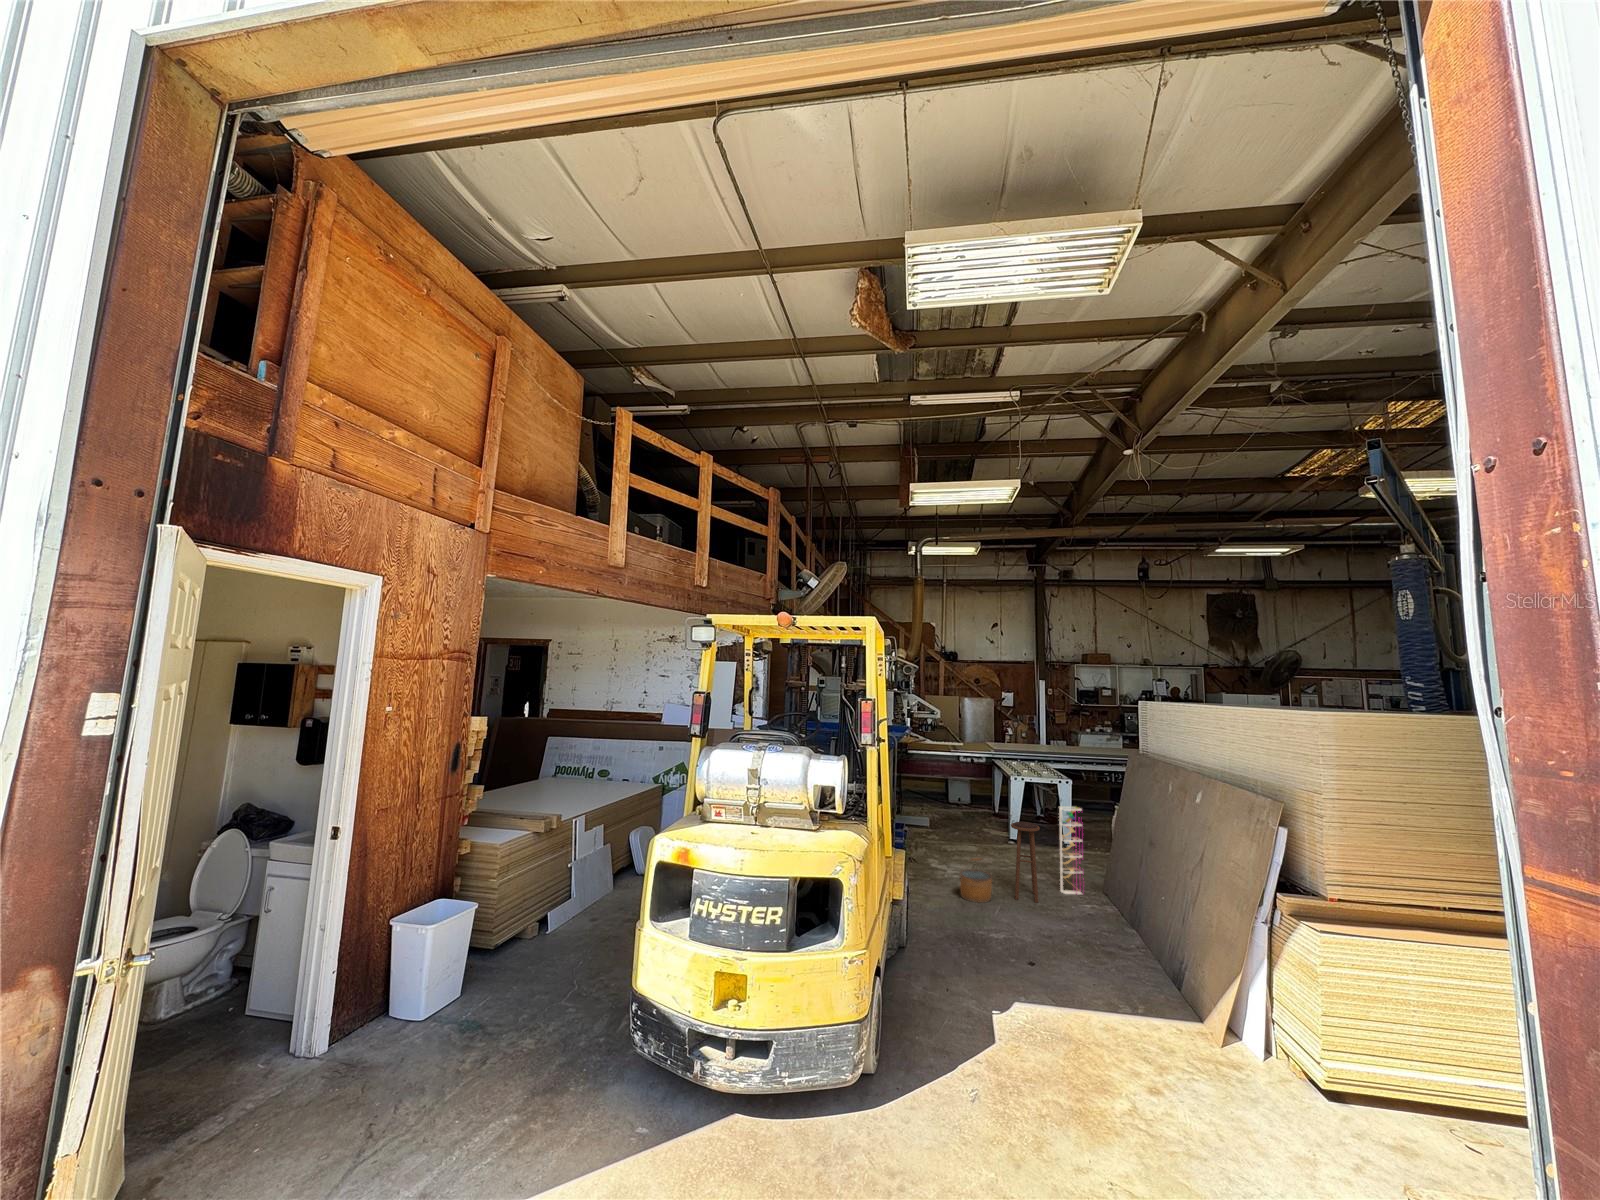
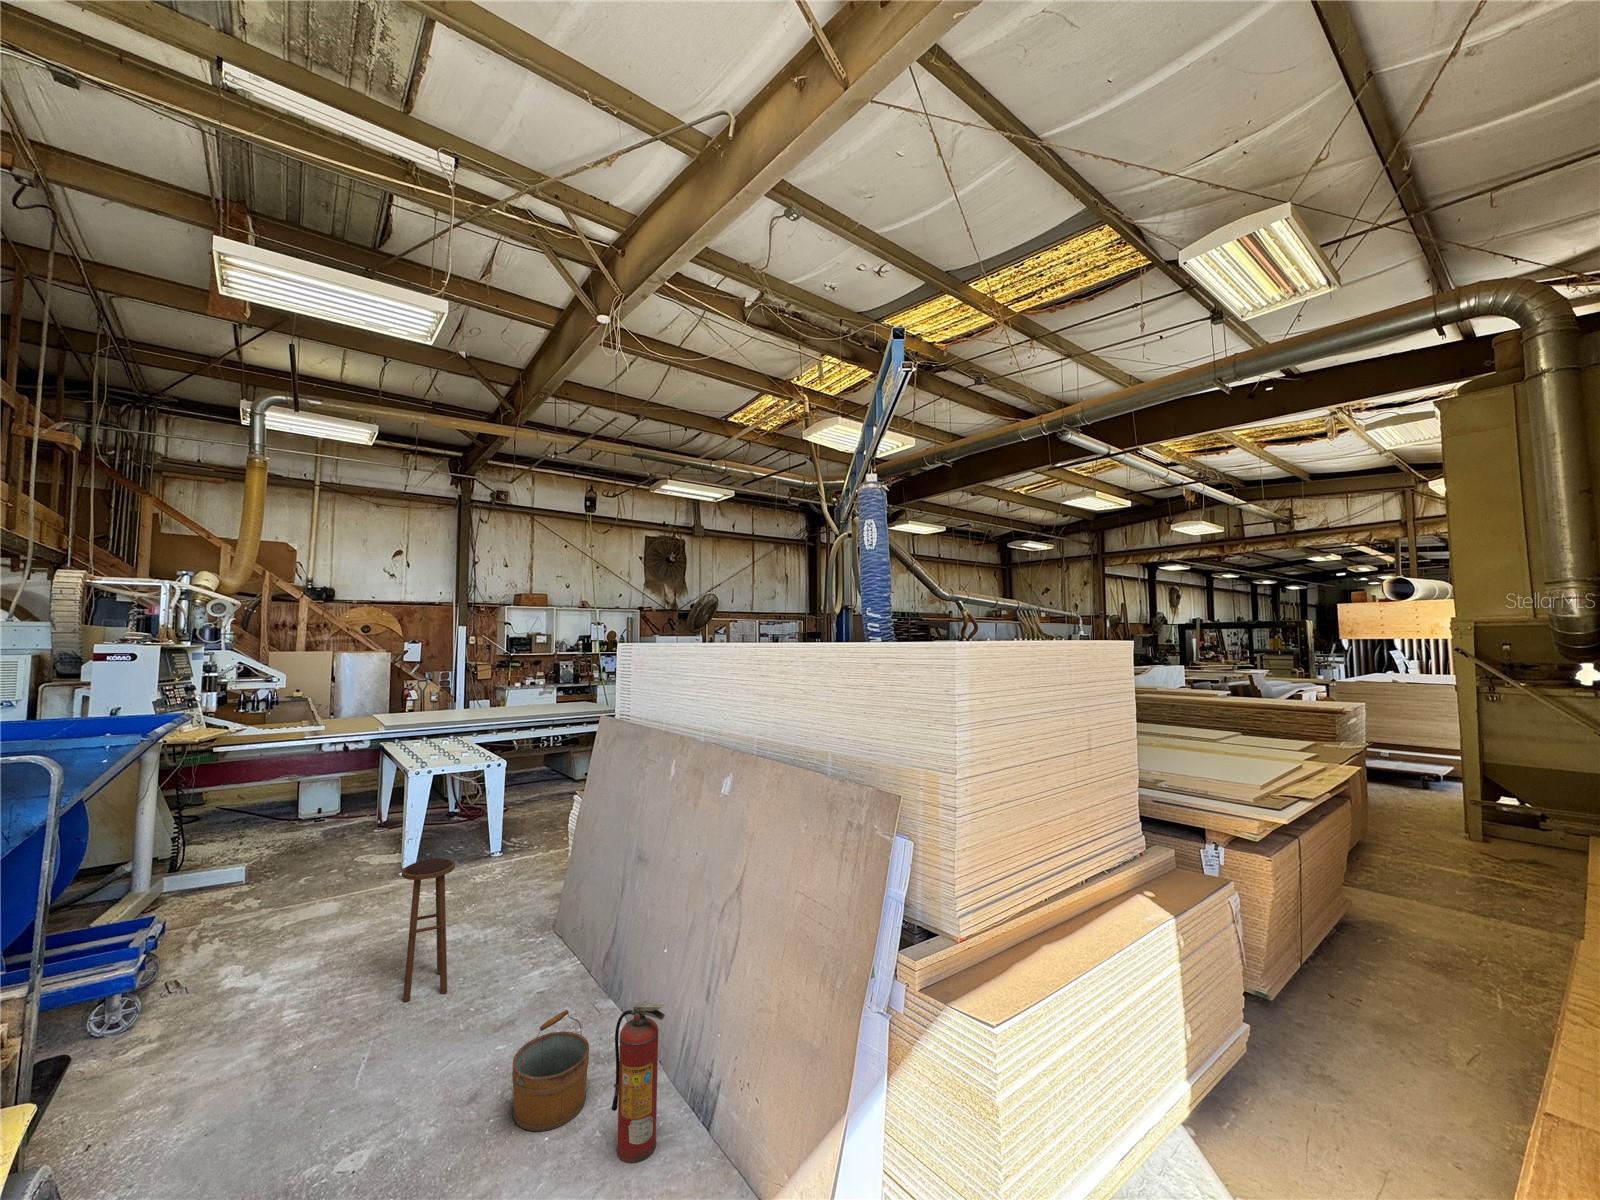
shelving unit: present [1059,807,1083,894] -> none [484,809,525,952]
bucket: present [960,858,992,903] -> present [512,1010,589,1131]
fire extinguisher: none [1127,910,1157,1001] -> present [612,1002,665,1163]

